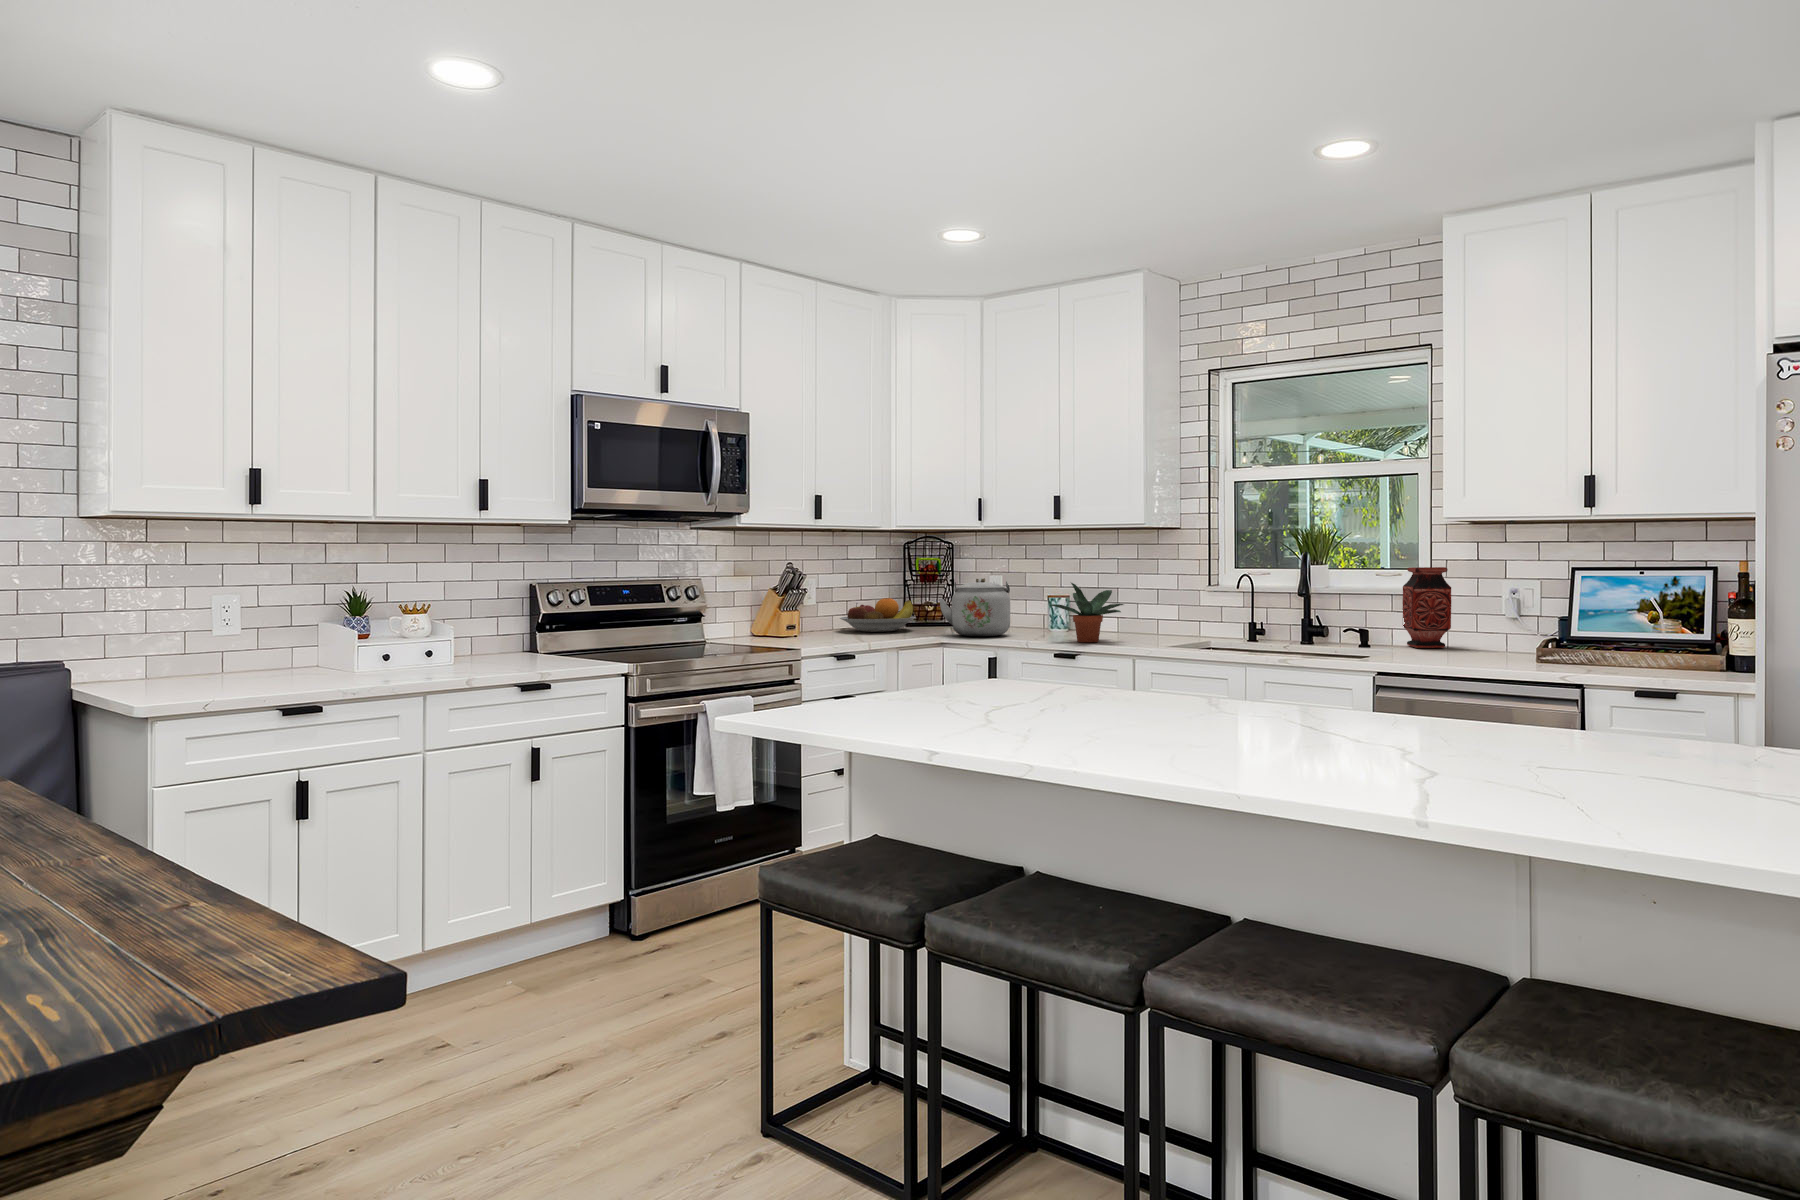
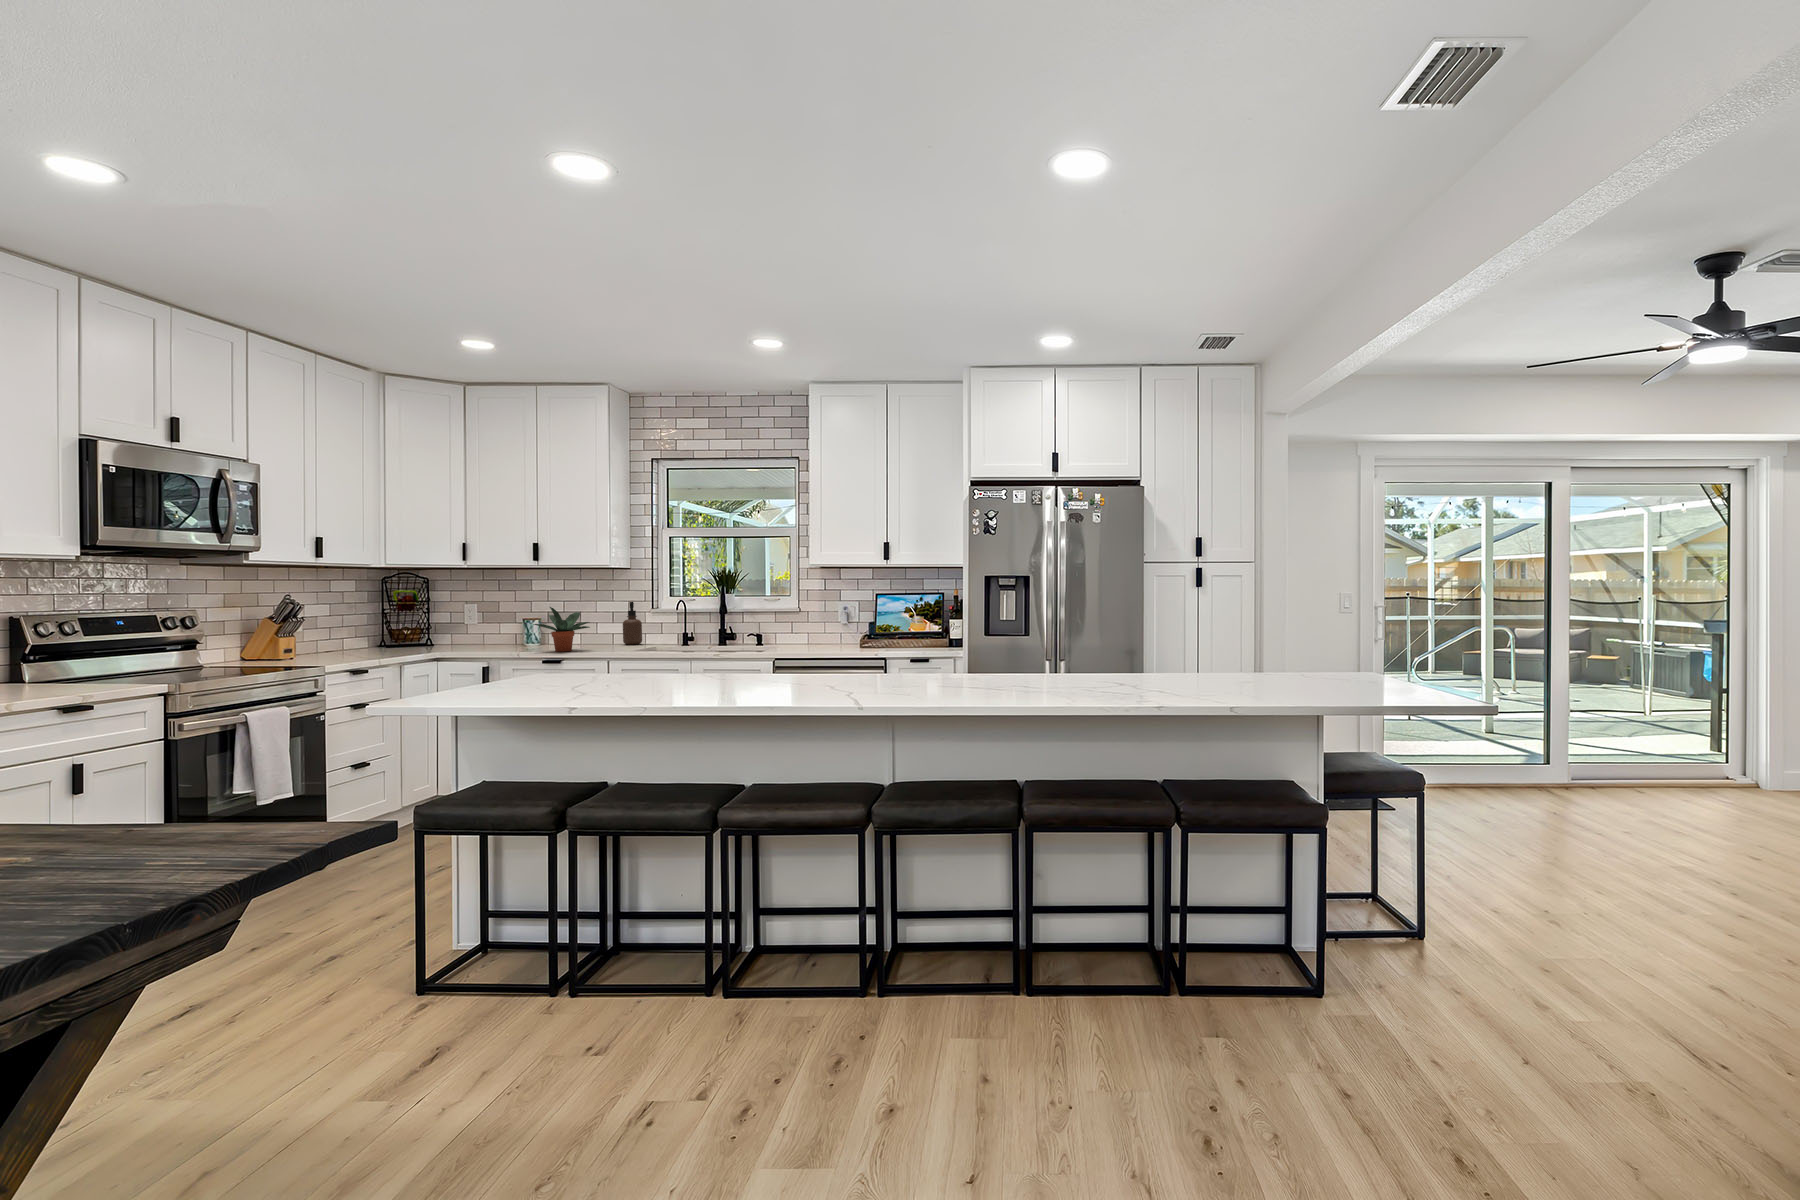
vase: present [1402,567,1451,648] -> none [777,592,807,644]
soap dispenser: none [1174,577,1201,636] -> present [623,602,642,645]
kettle: present [939,578,1010,636] -> none [431,606,495,652]
fruit bowl: present [840,598,916,632] -> none [330,625,404,654]

